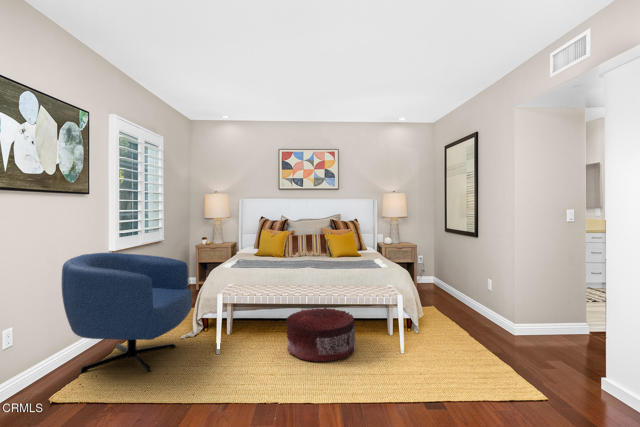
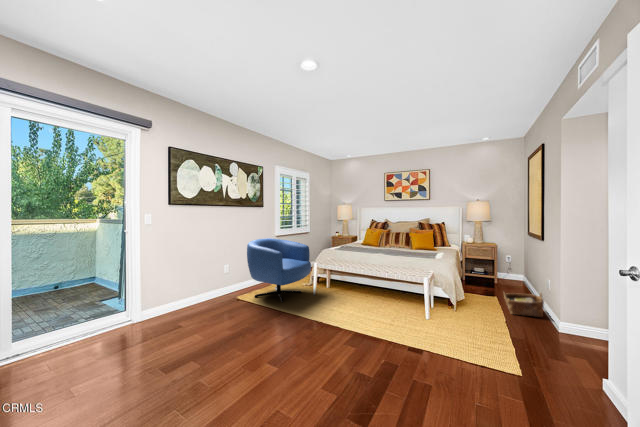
woven basket: none [456,297,500,329] -> present [504,293,544,317]
pouf: present [286,308,355,362] -> none [358,281,405,315]

